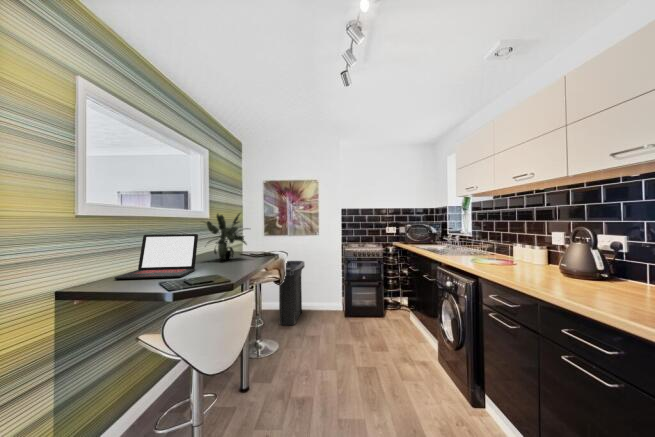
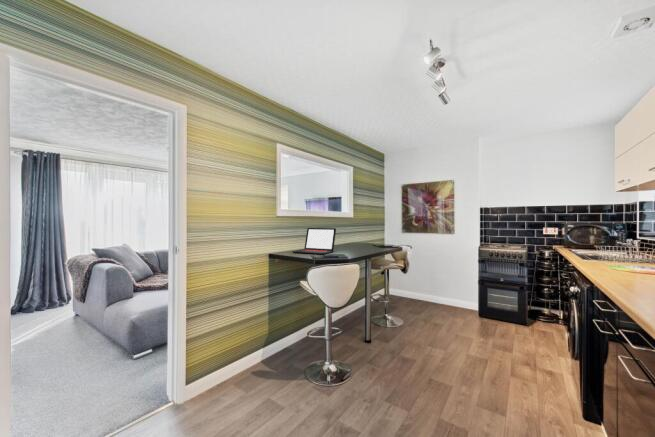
potted plant: present [206,213,248,260] -> none [341,213,376,248]
trash can: present [279,261,305,325] -> none [406,257,438,314]

